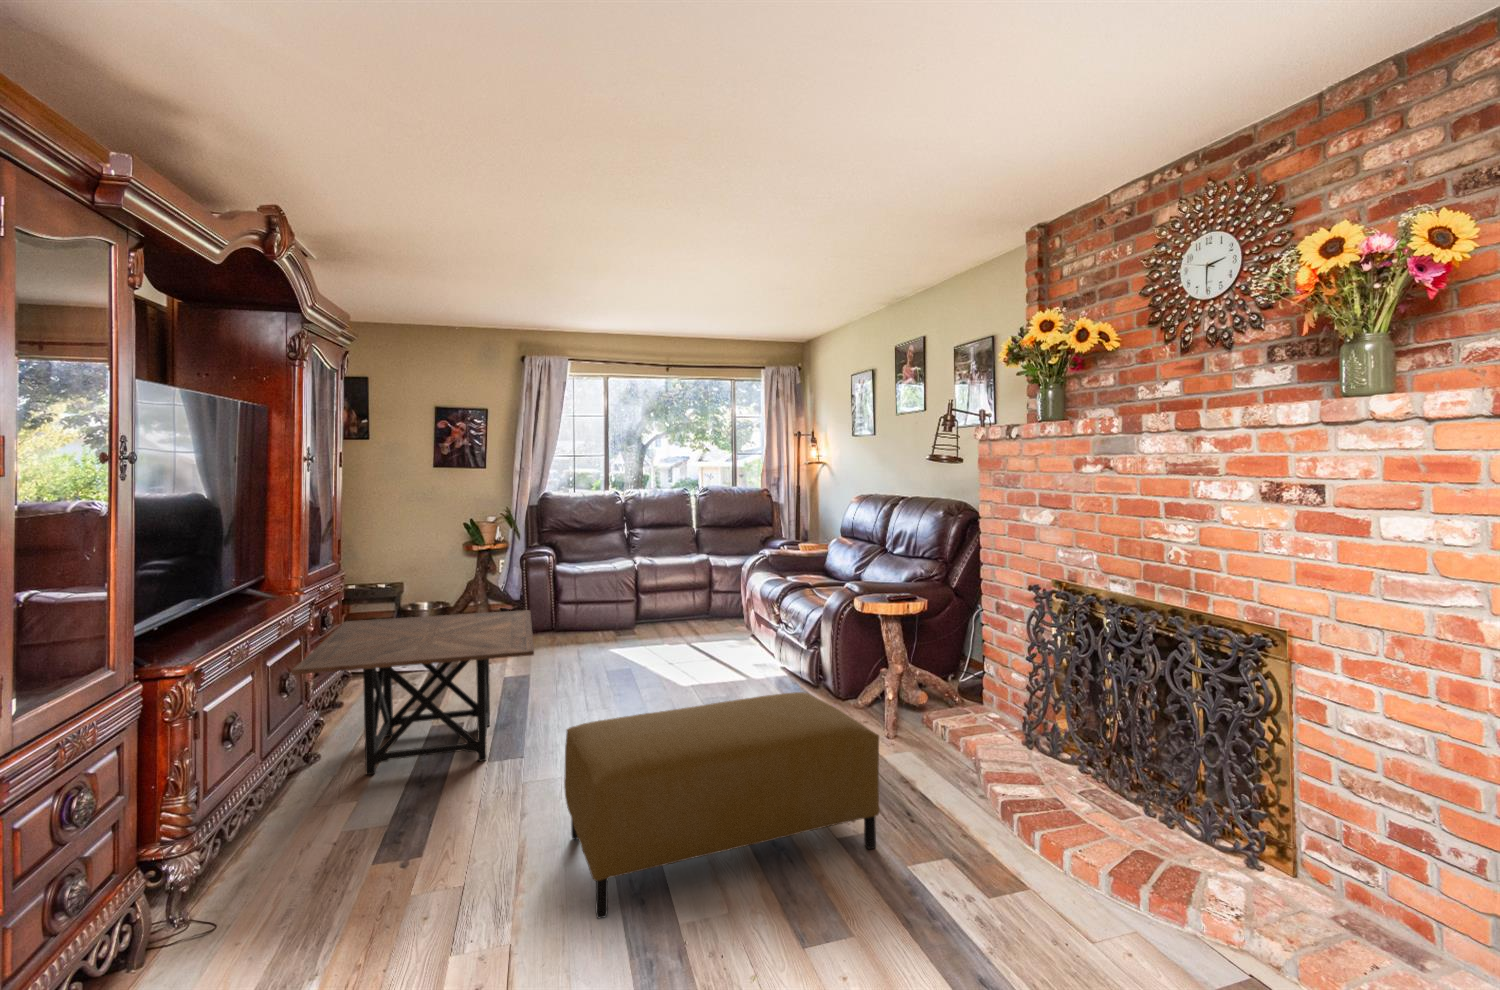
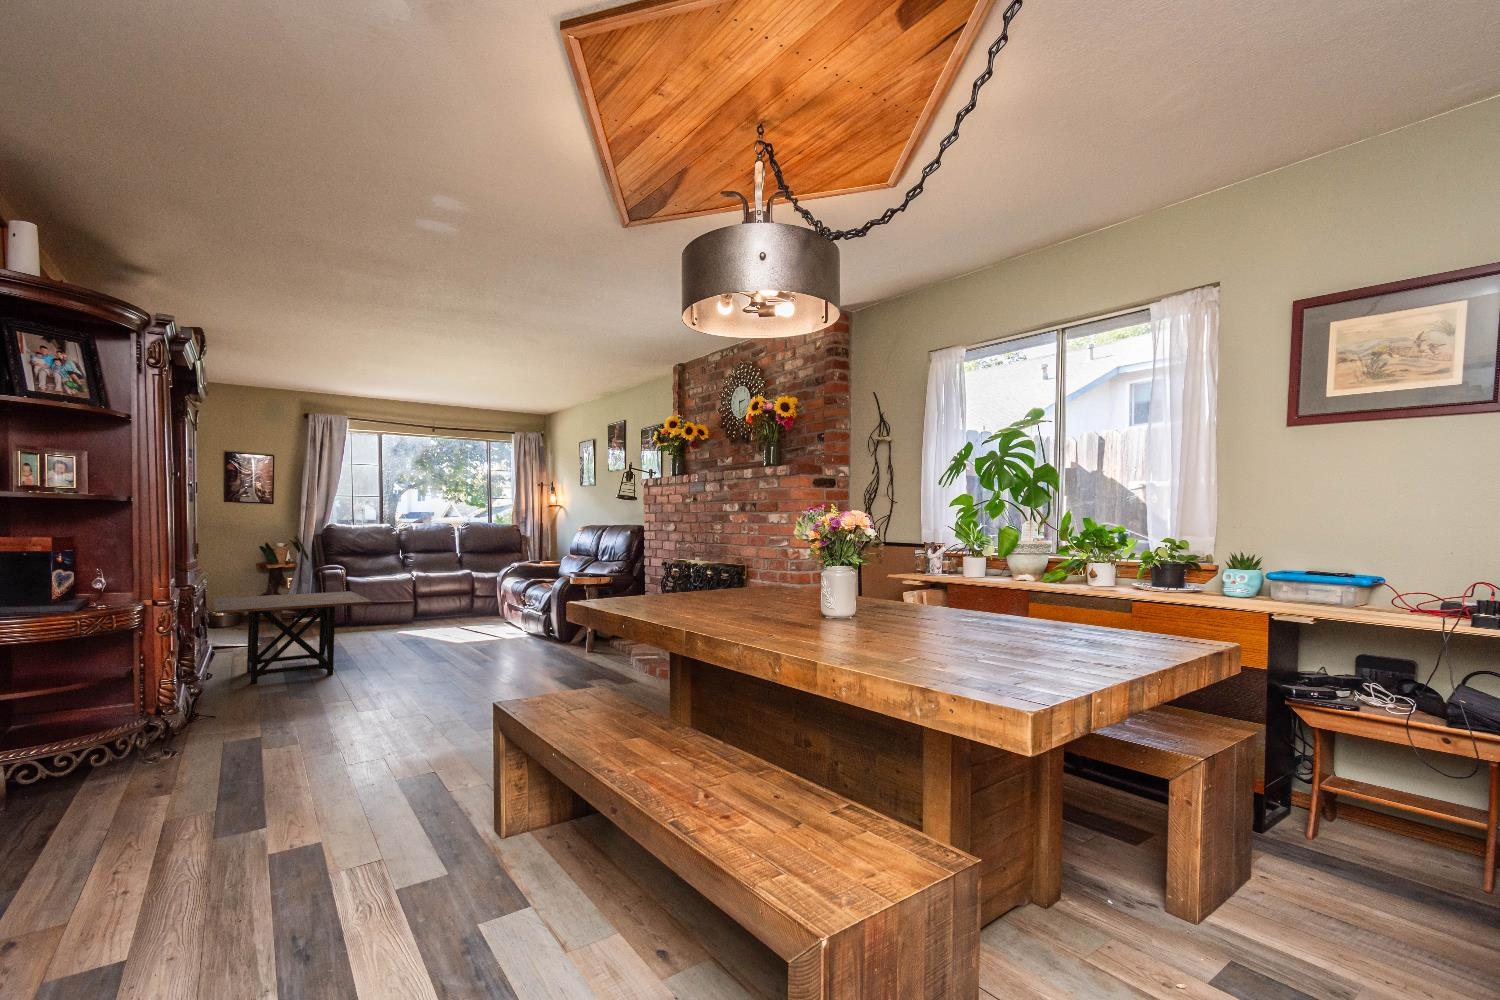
ottoman: present [564,692,880,918] -> none [404,614,576,702]

